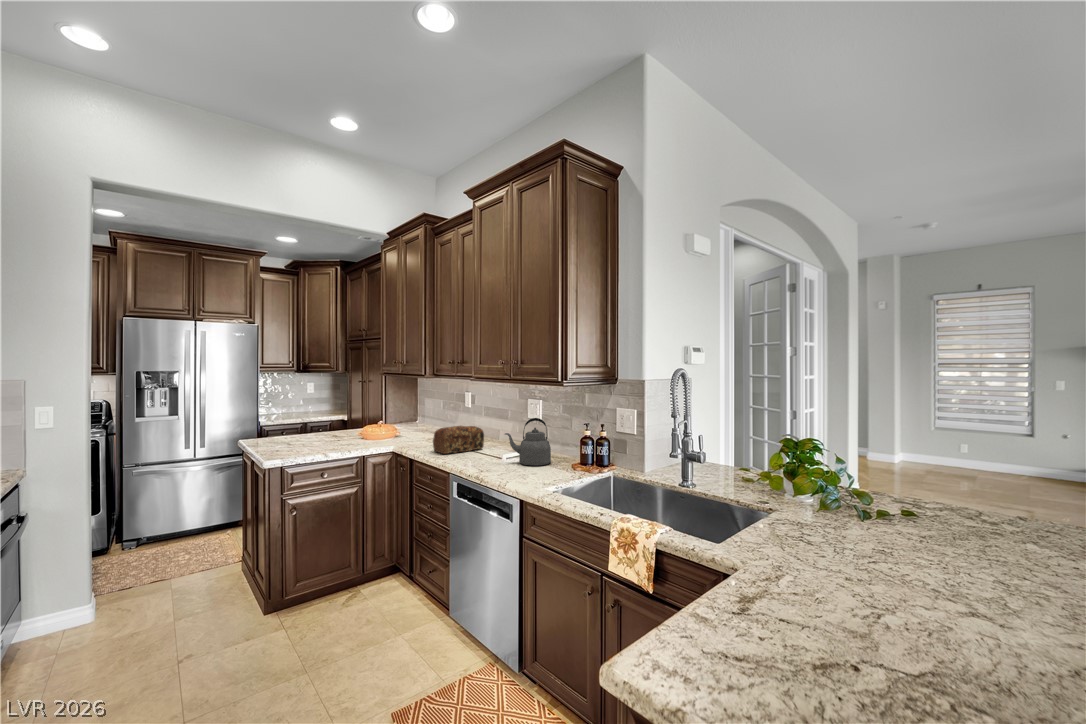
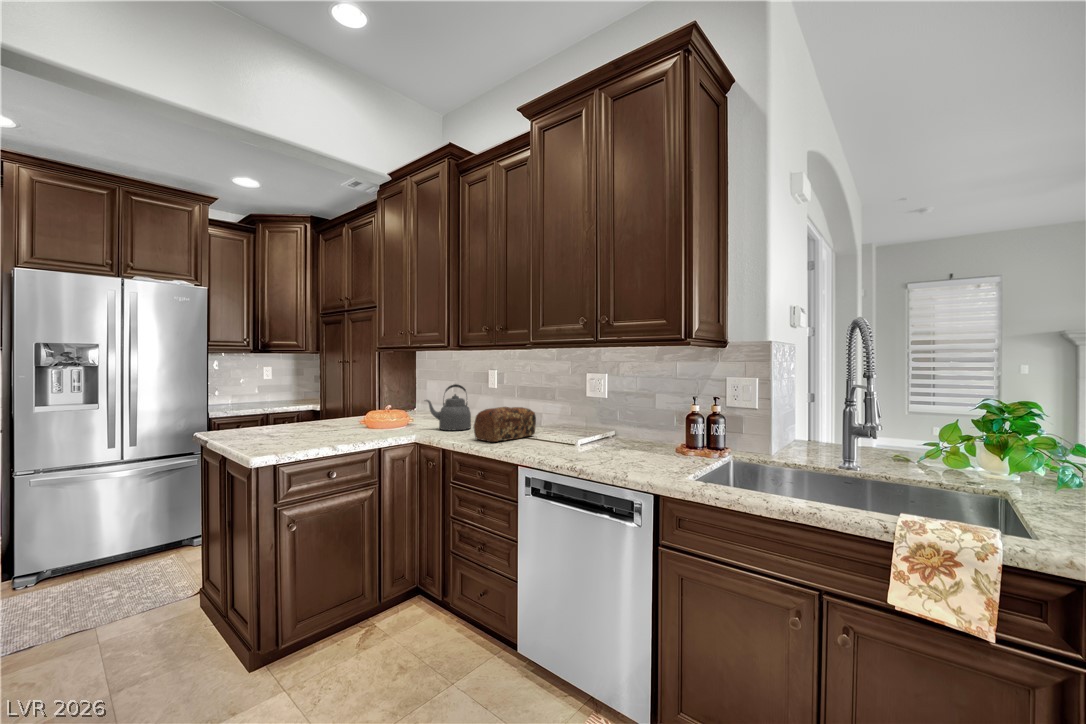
kettle: present [505,418,551,466] -> present [425,384,471,430]

